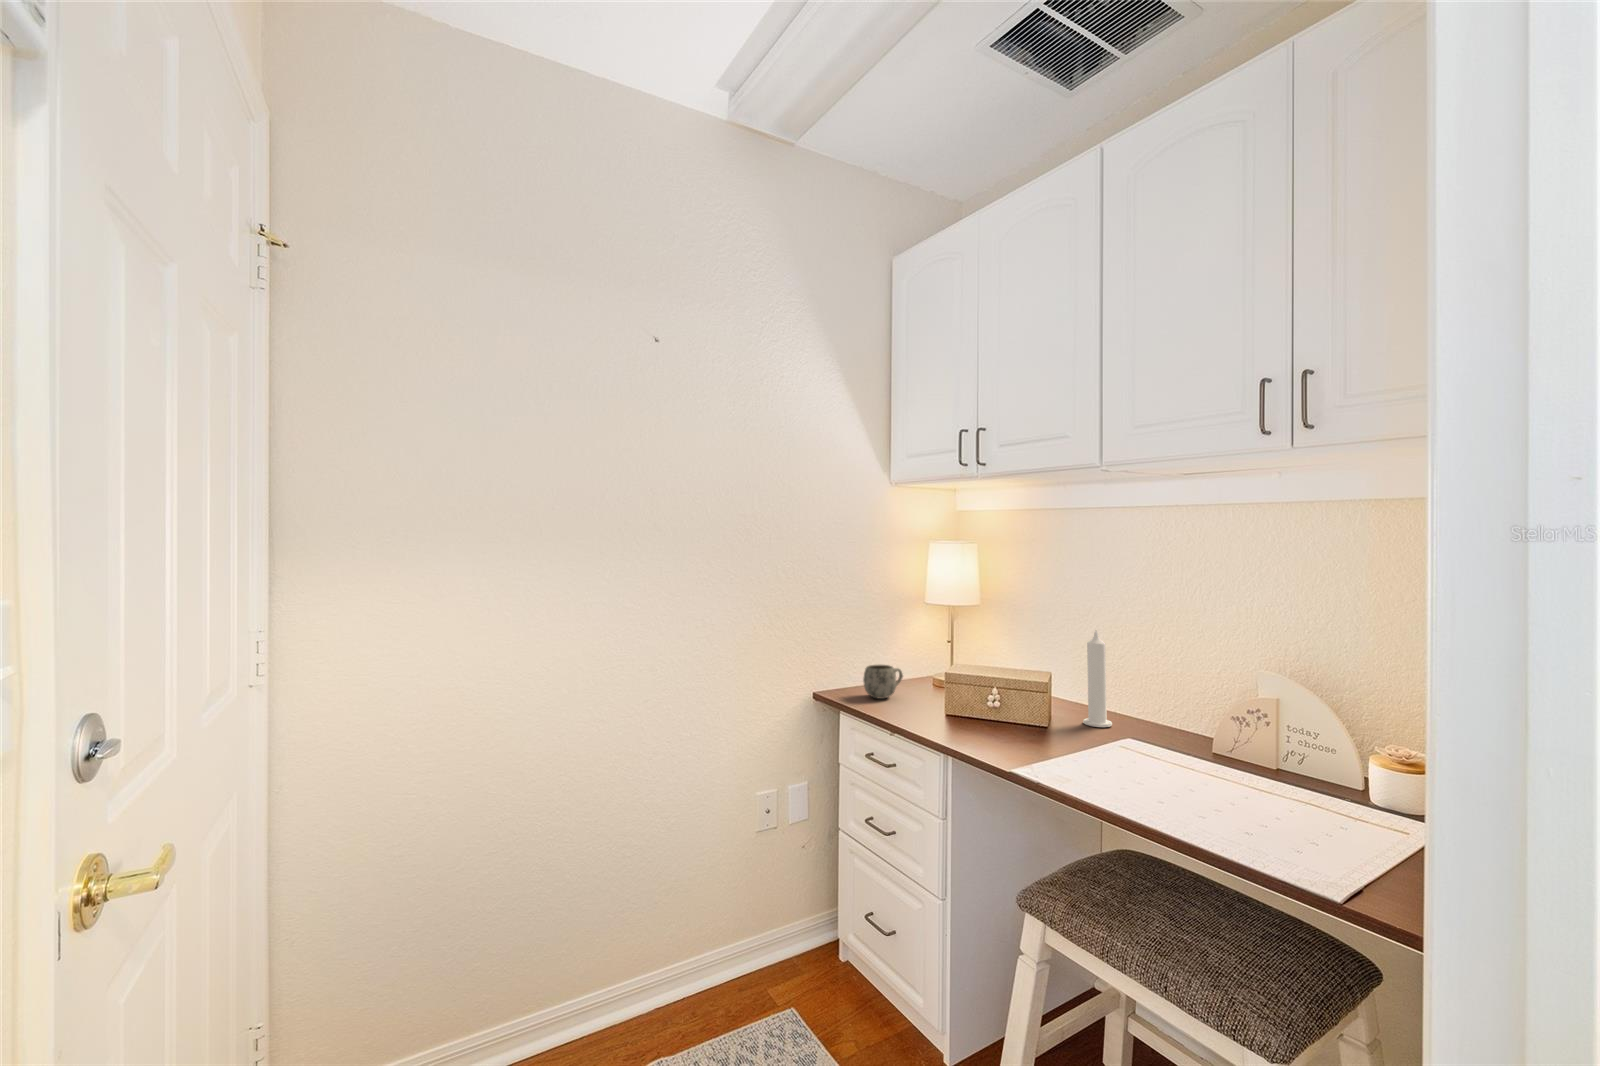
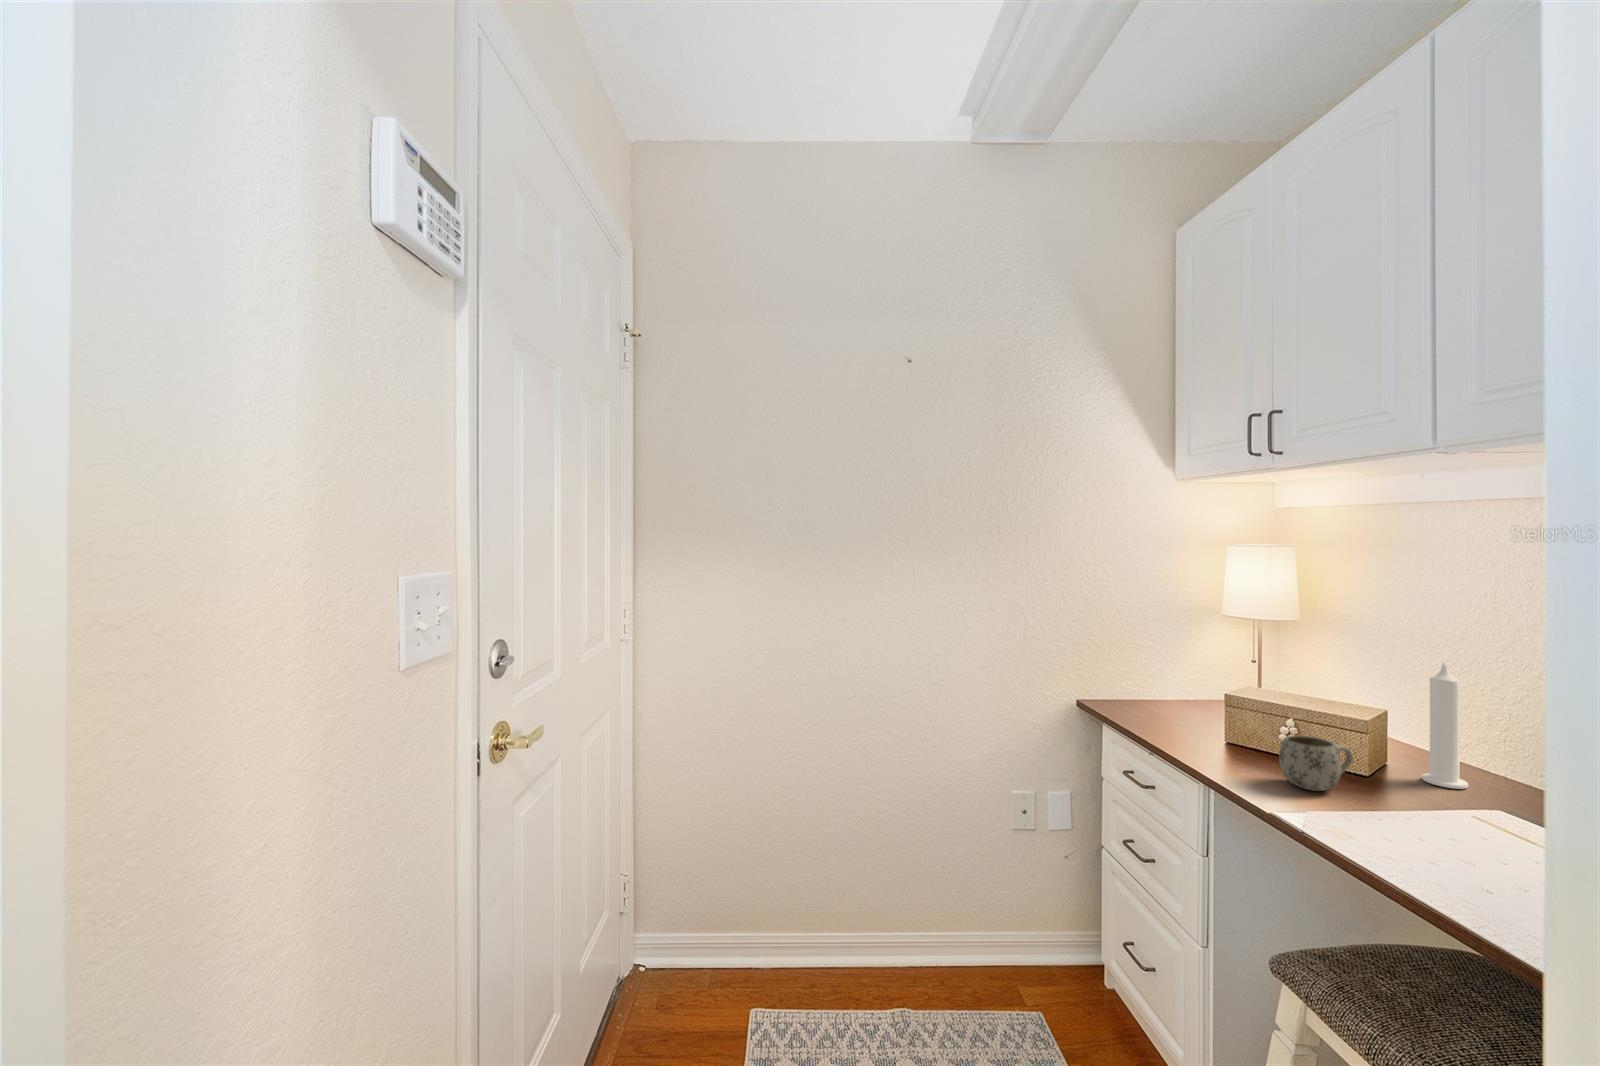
mug: present [863,665,903,699] -> present [1279,735,1354,791]

